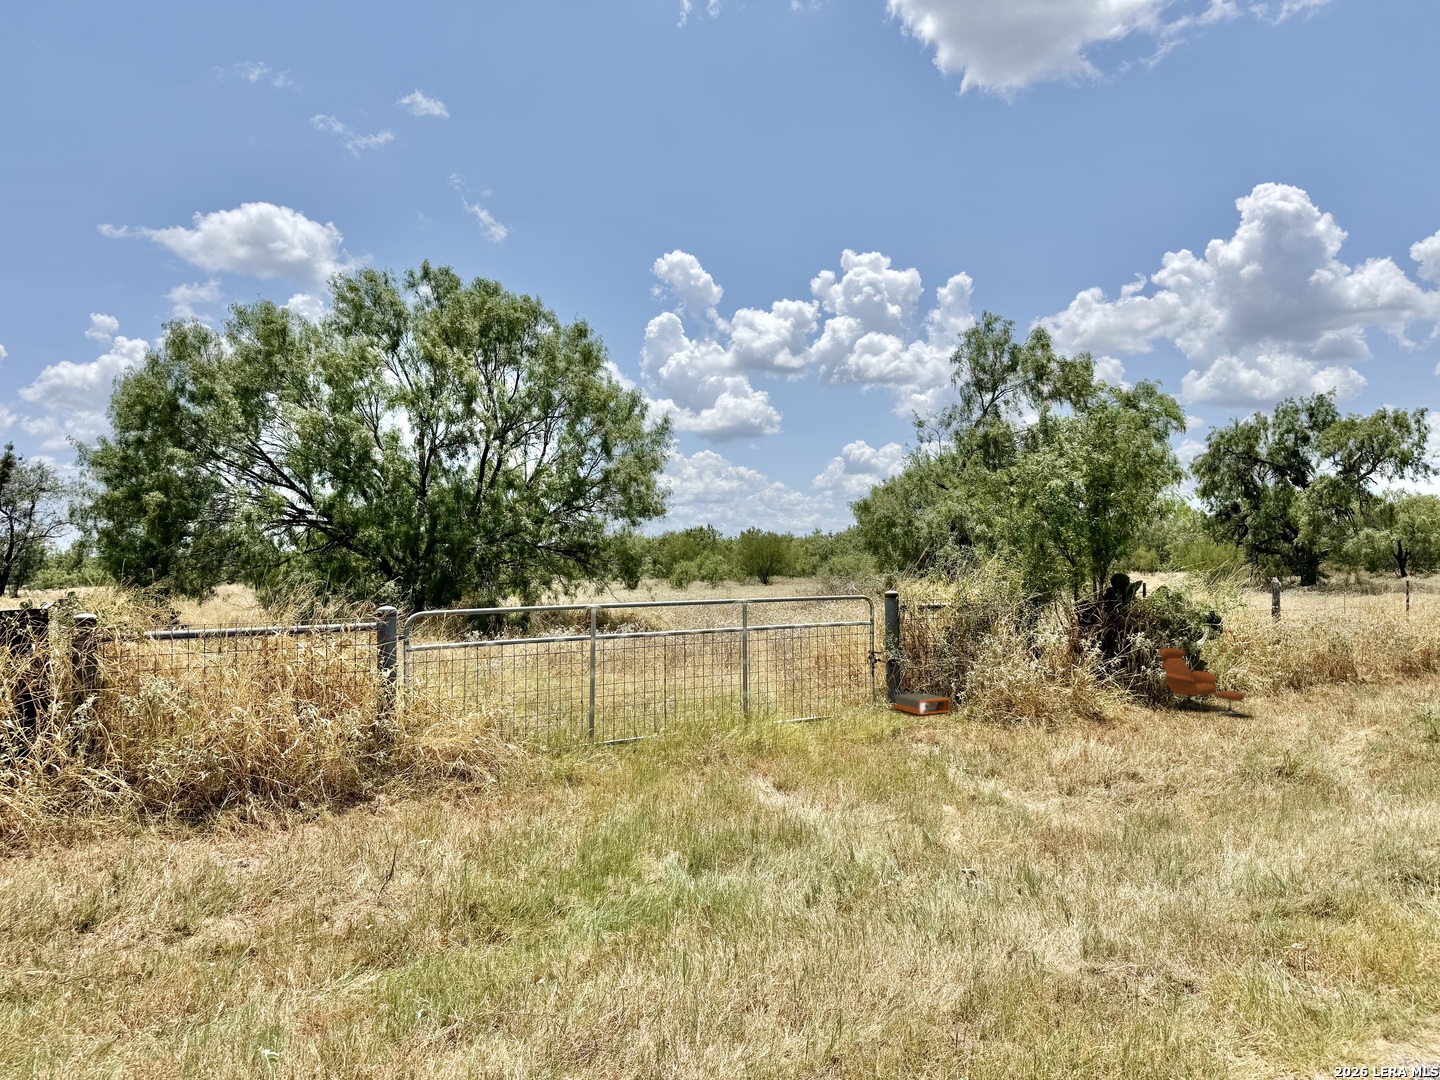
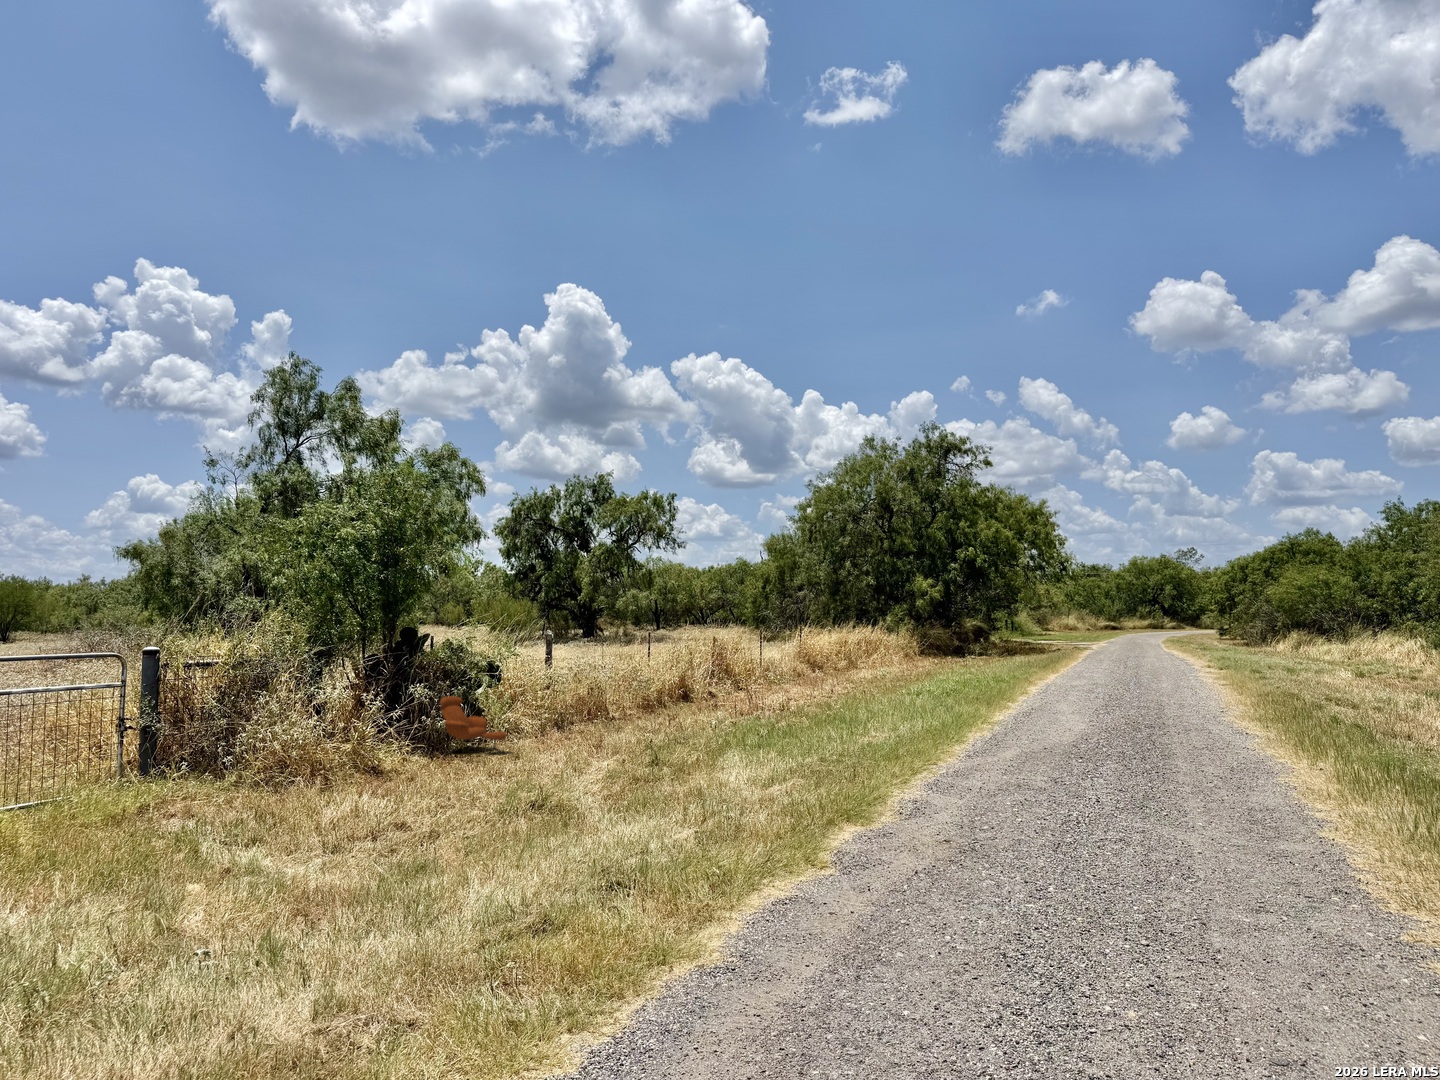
storage box: present [893,694,950,715] -> none [141,766,215,791]

